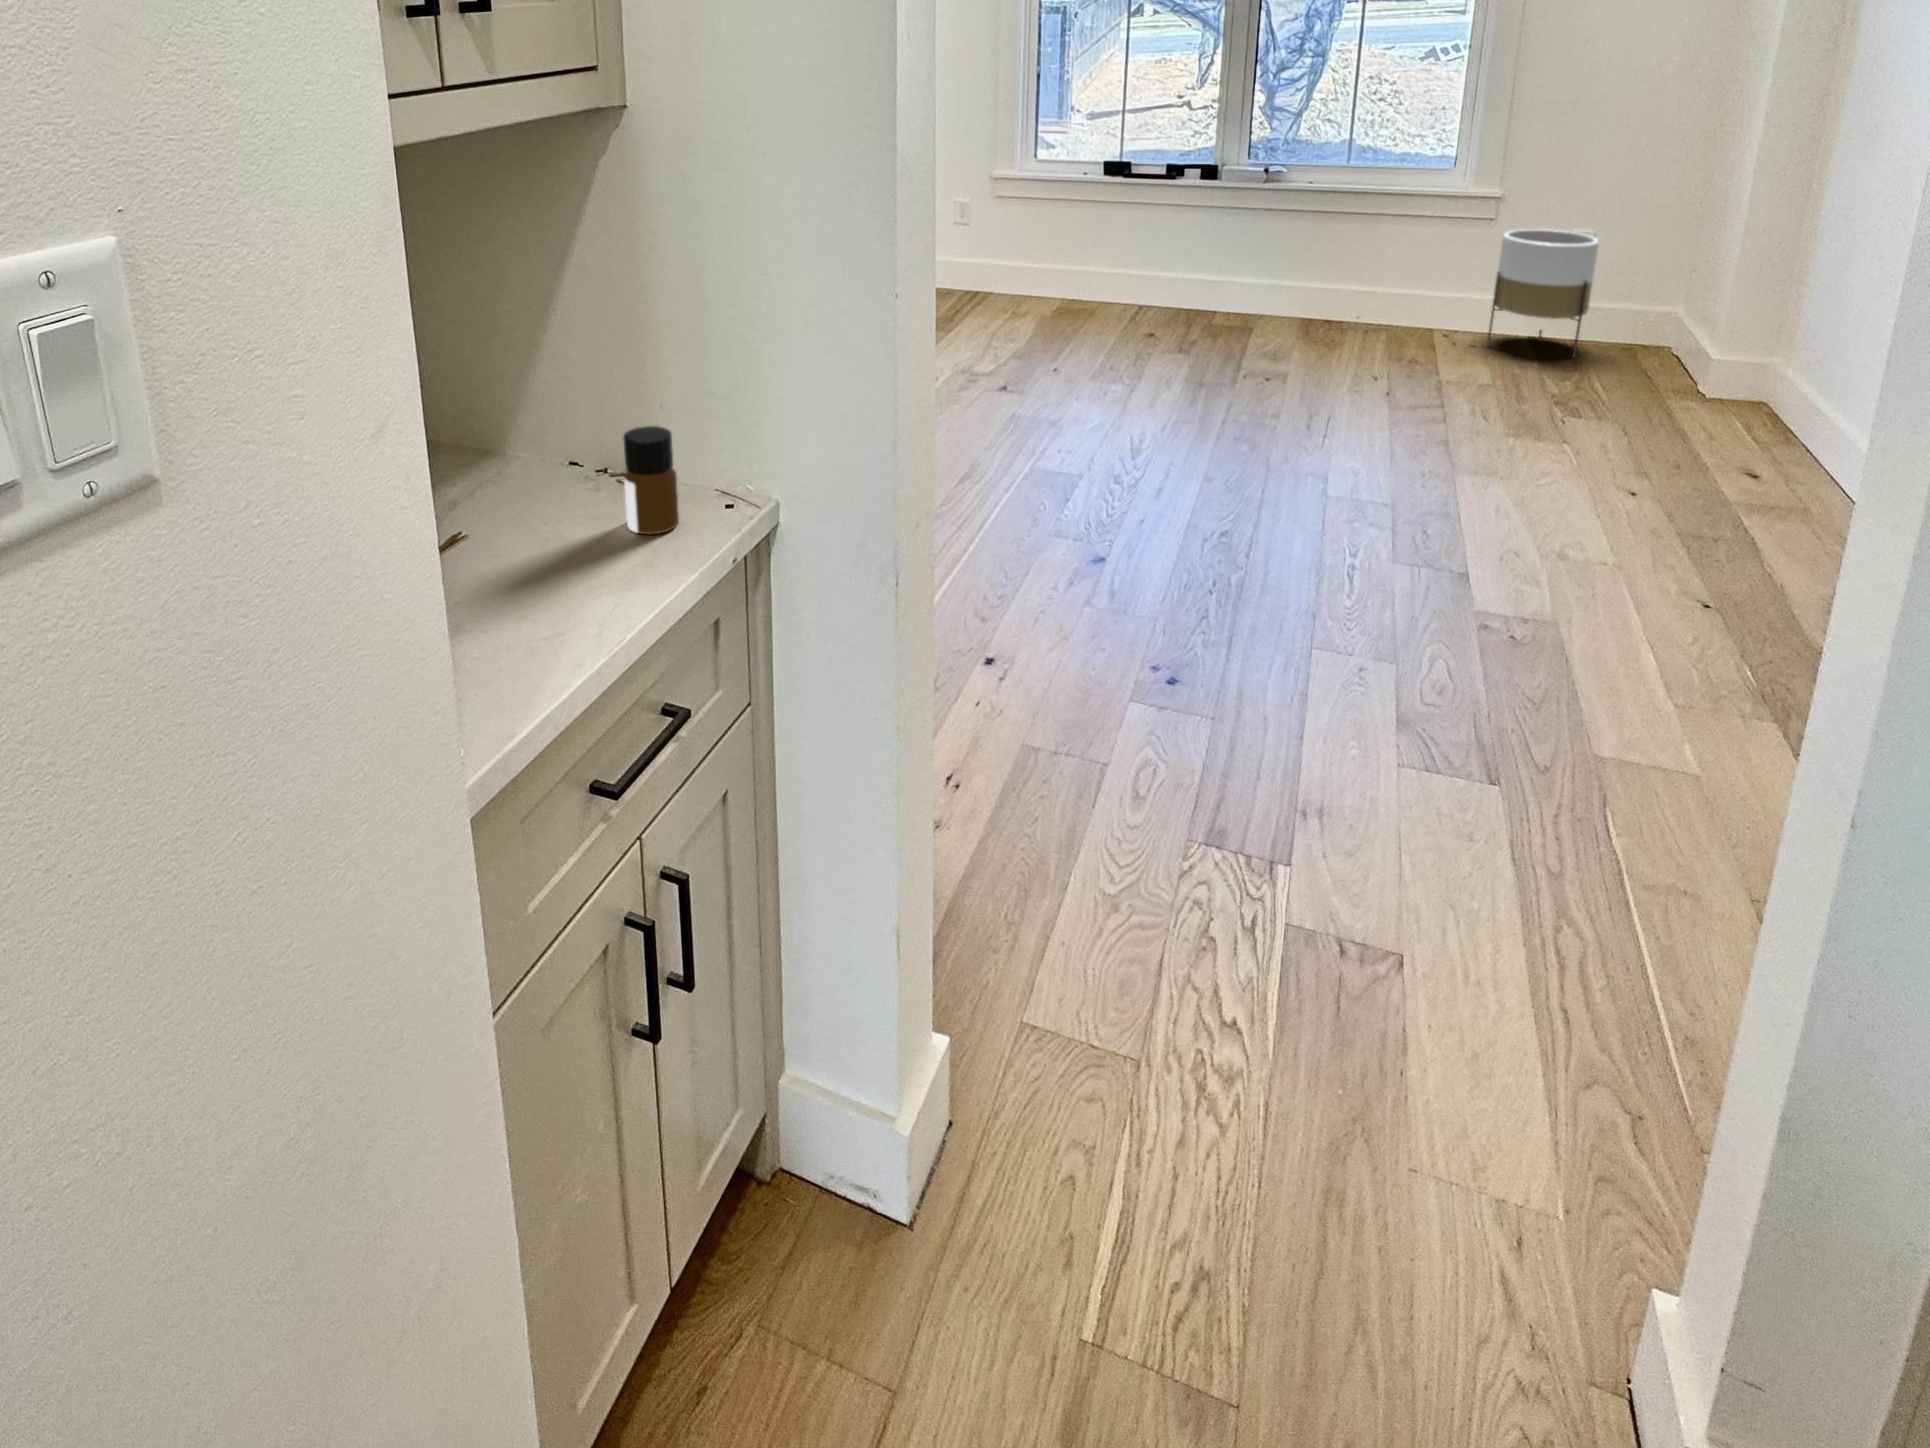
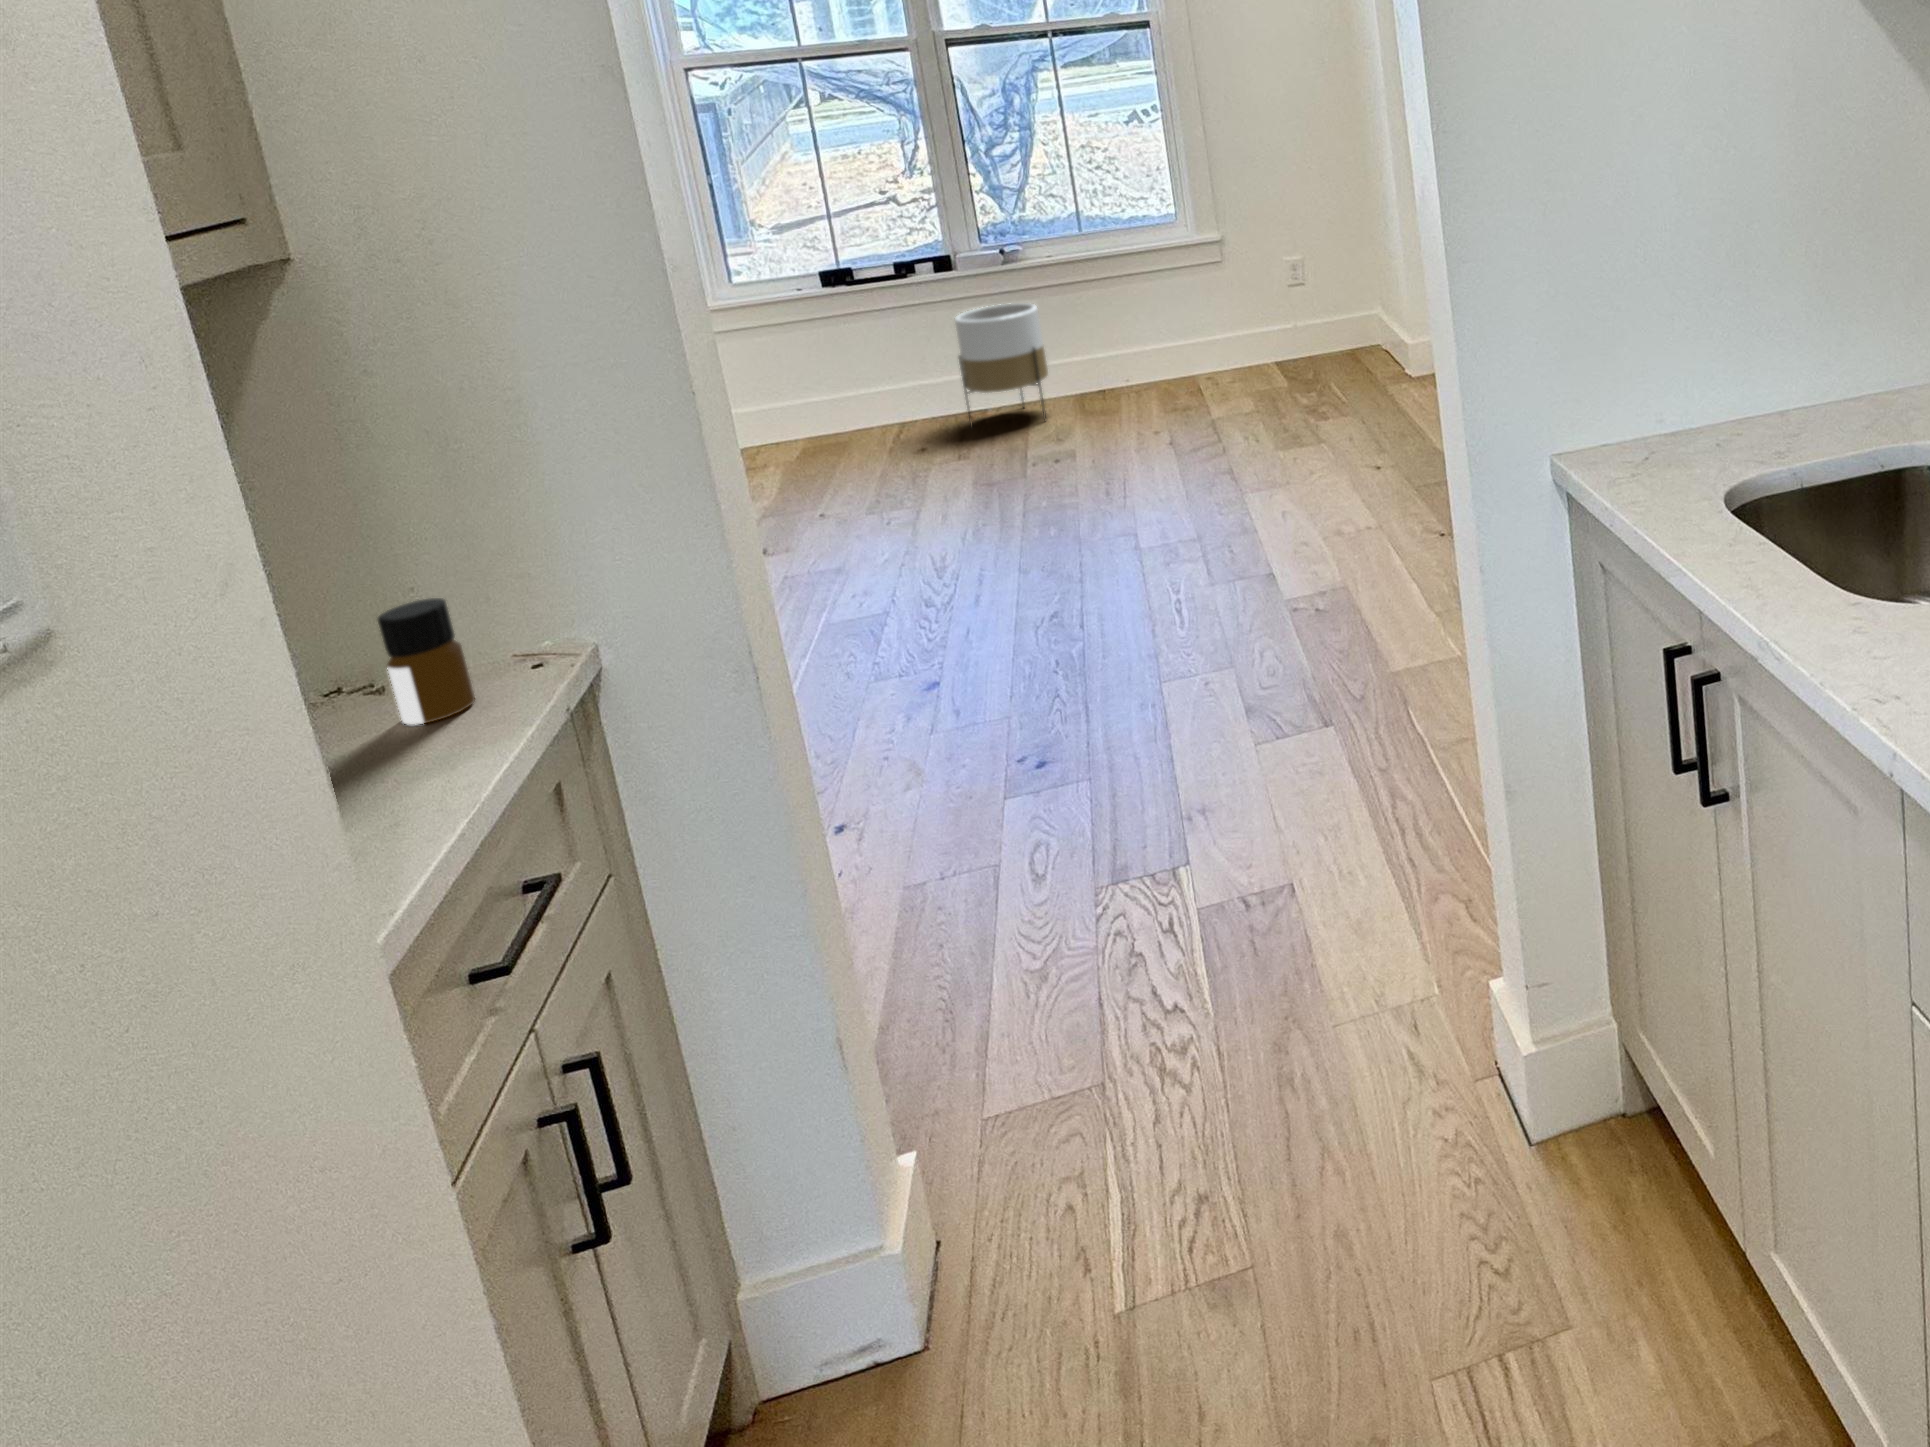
planter: present [1487,229,1599,357] -> present [955,303,1048,427]

